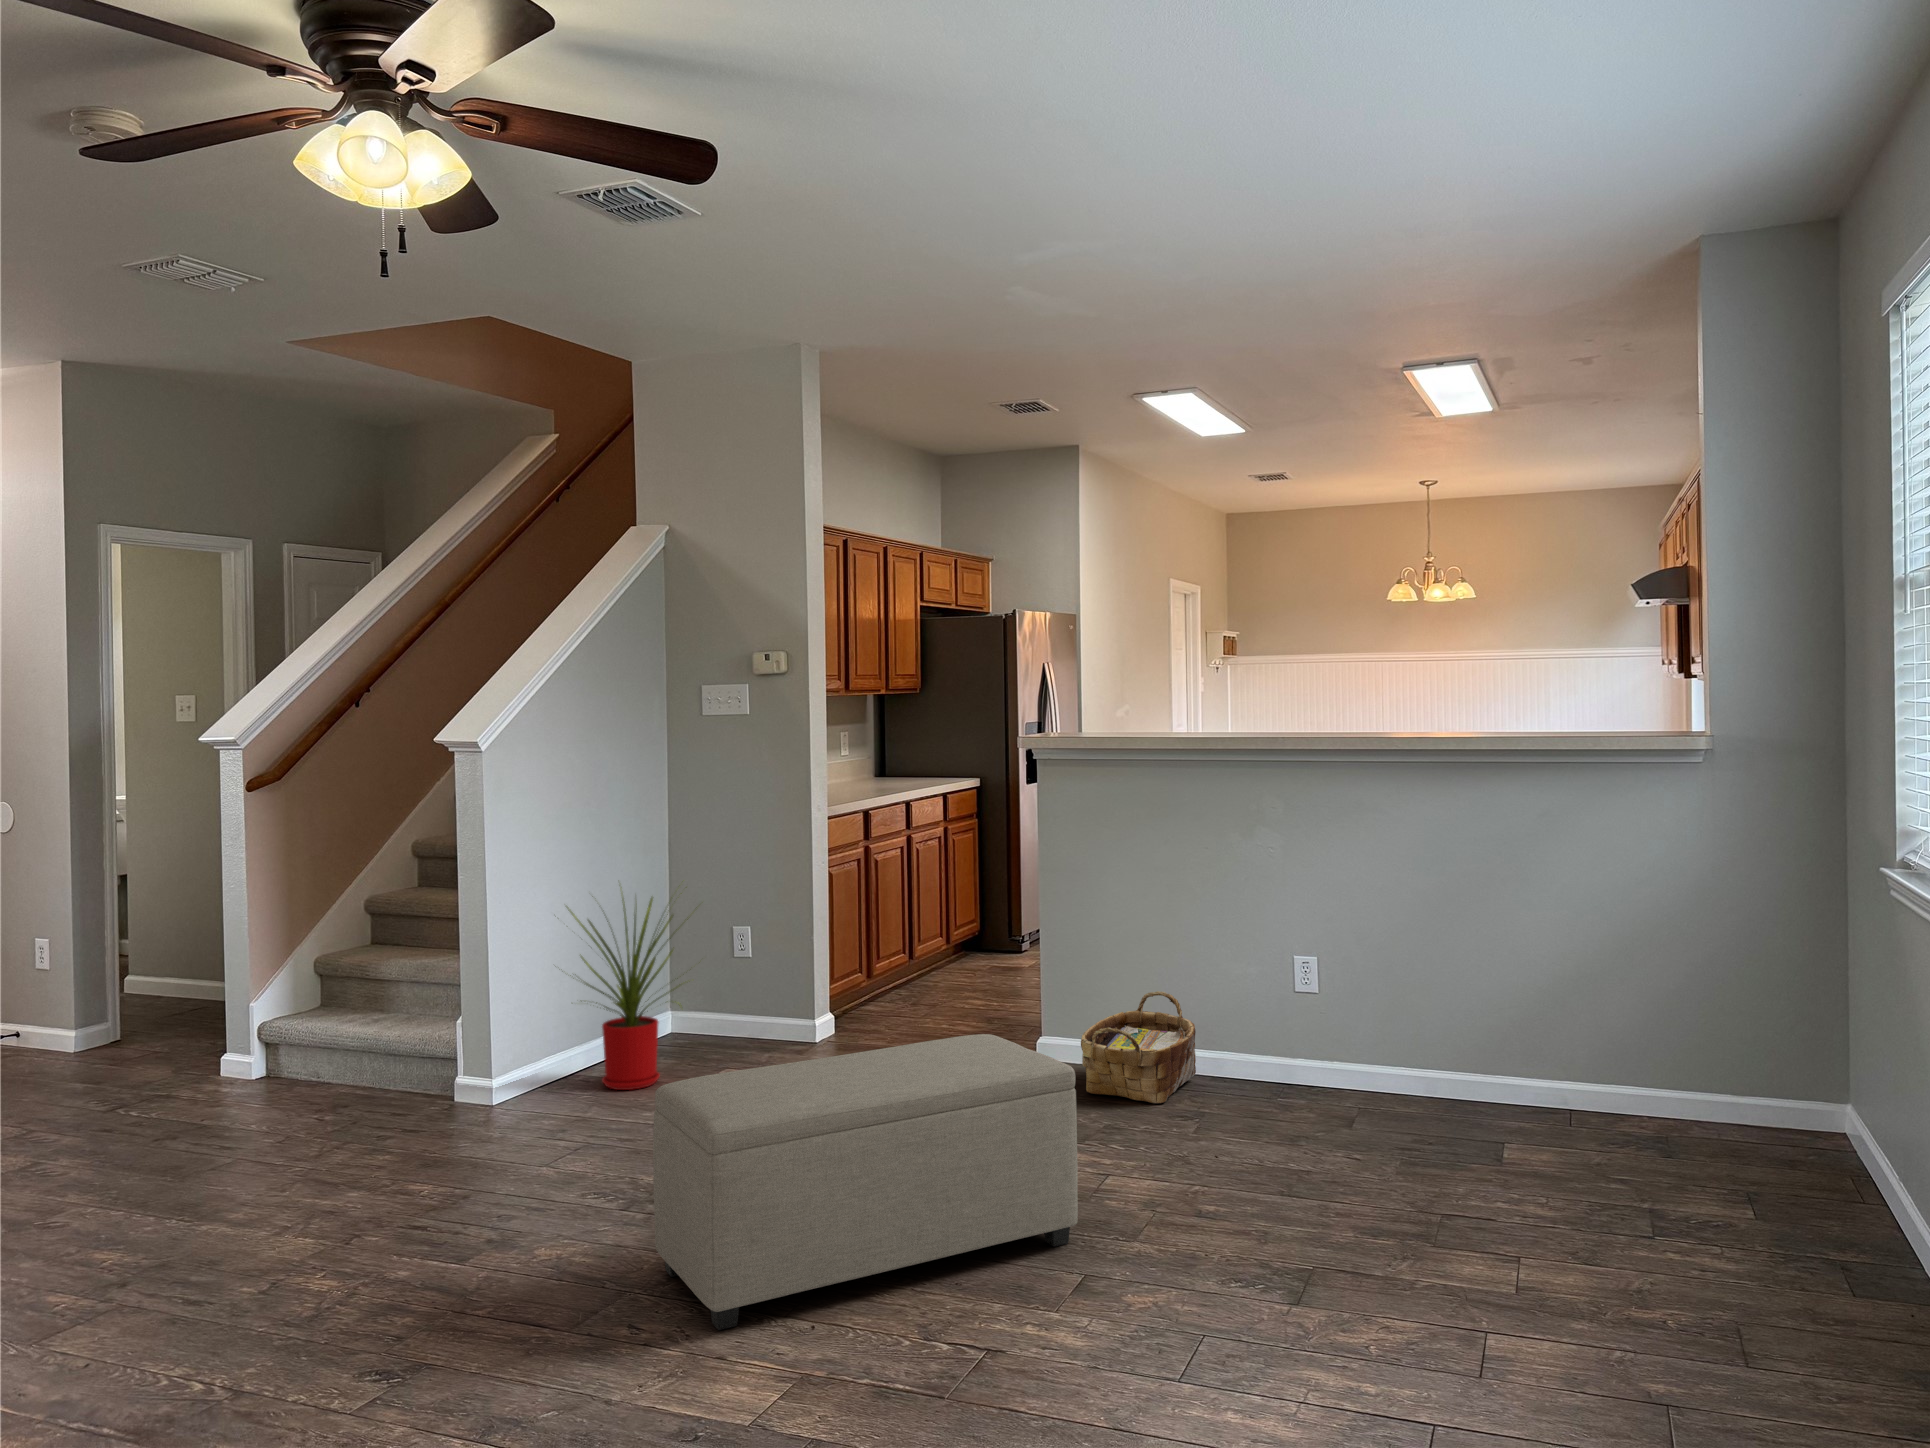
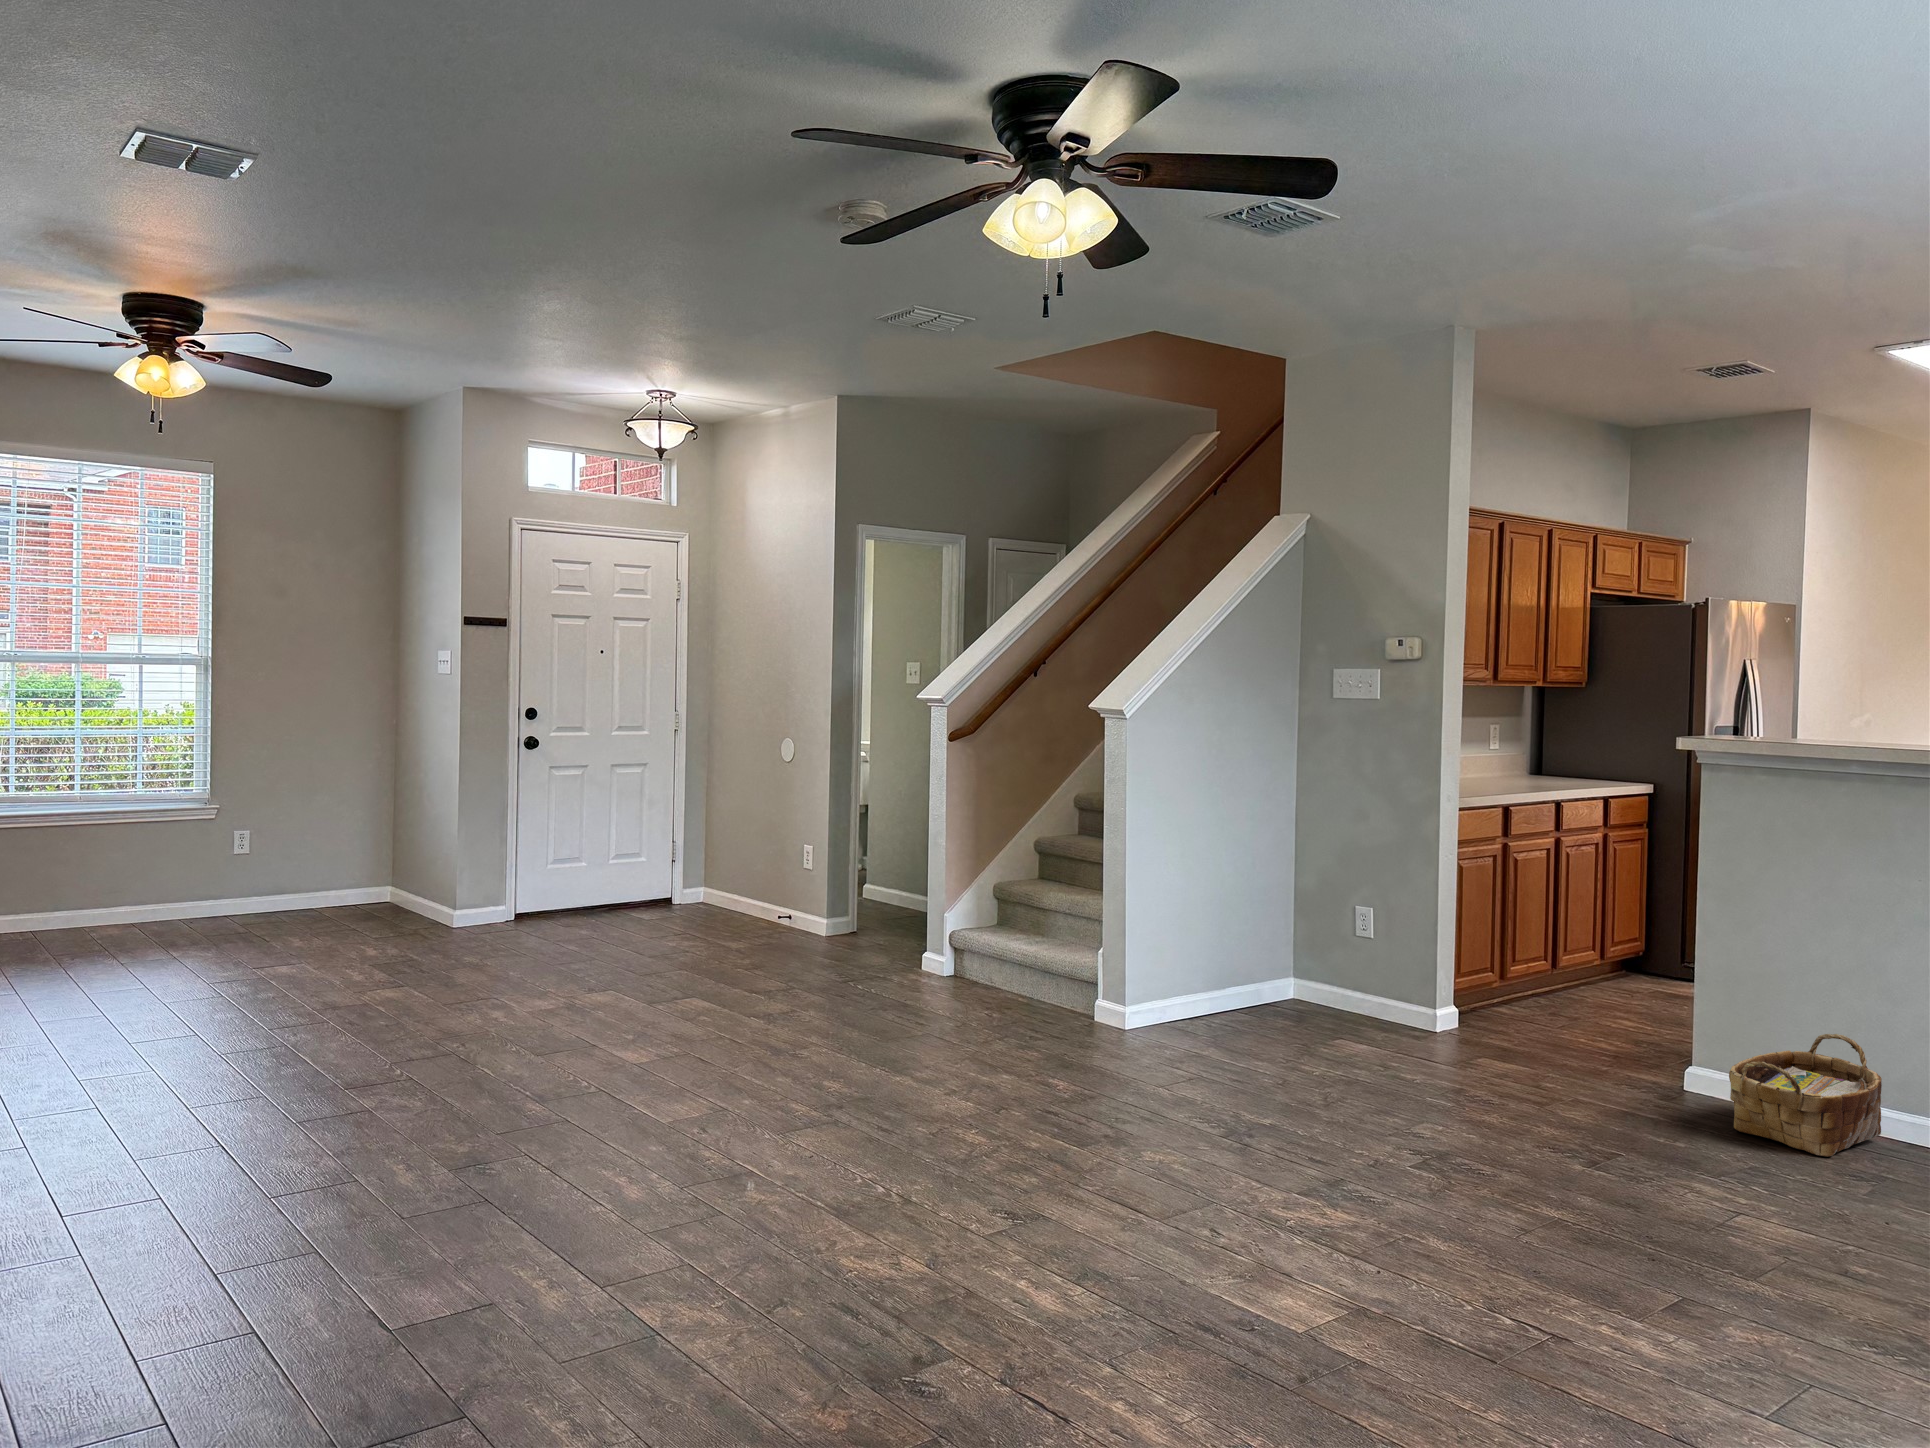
house plant: present [567,893,688,1090] -> none [1184,846,1327,1043]
ottoman: present [653,1034,1078,1330] -> none [1244,1026,1686,1264]

